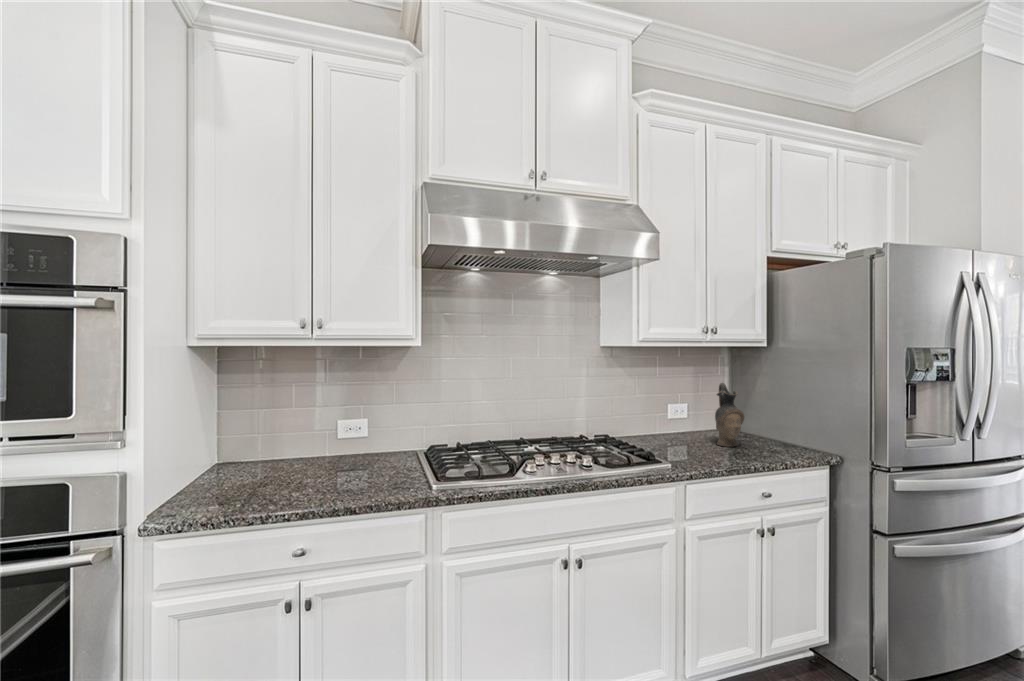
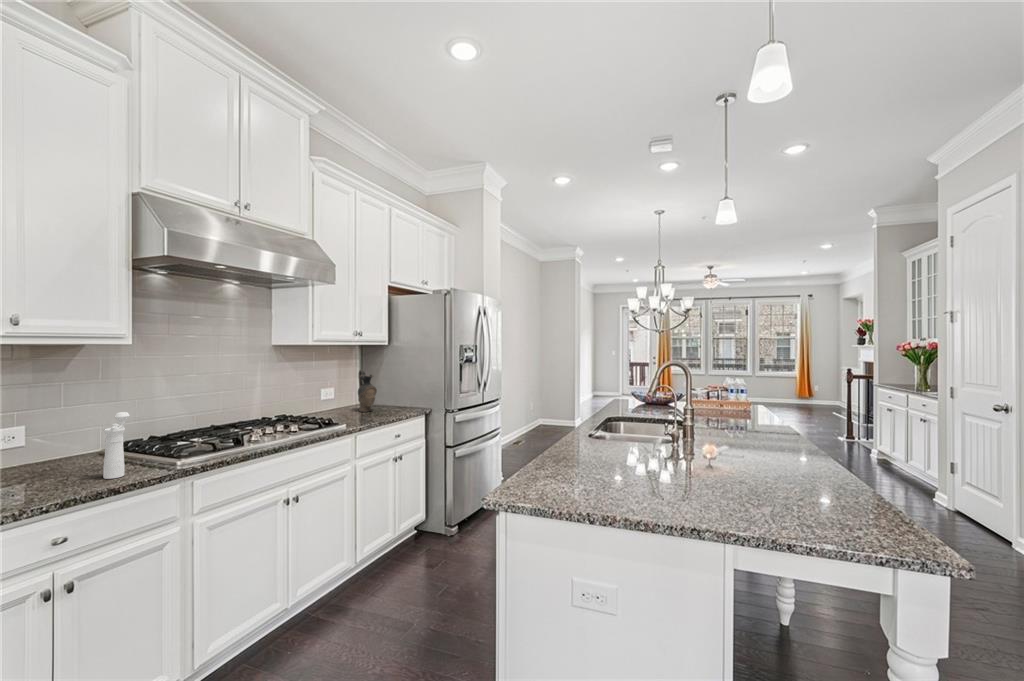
pepper mill: none [361,420,397,493] -> present [103,412,130,479]

